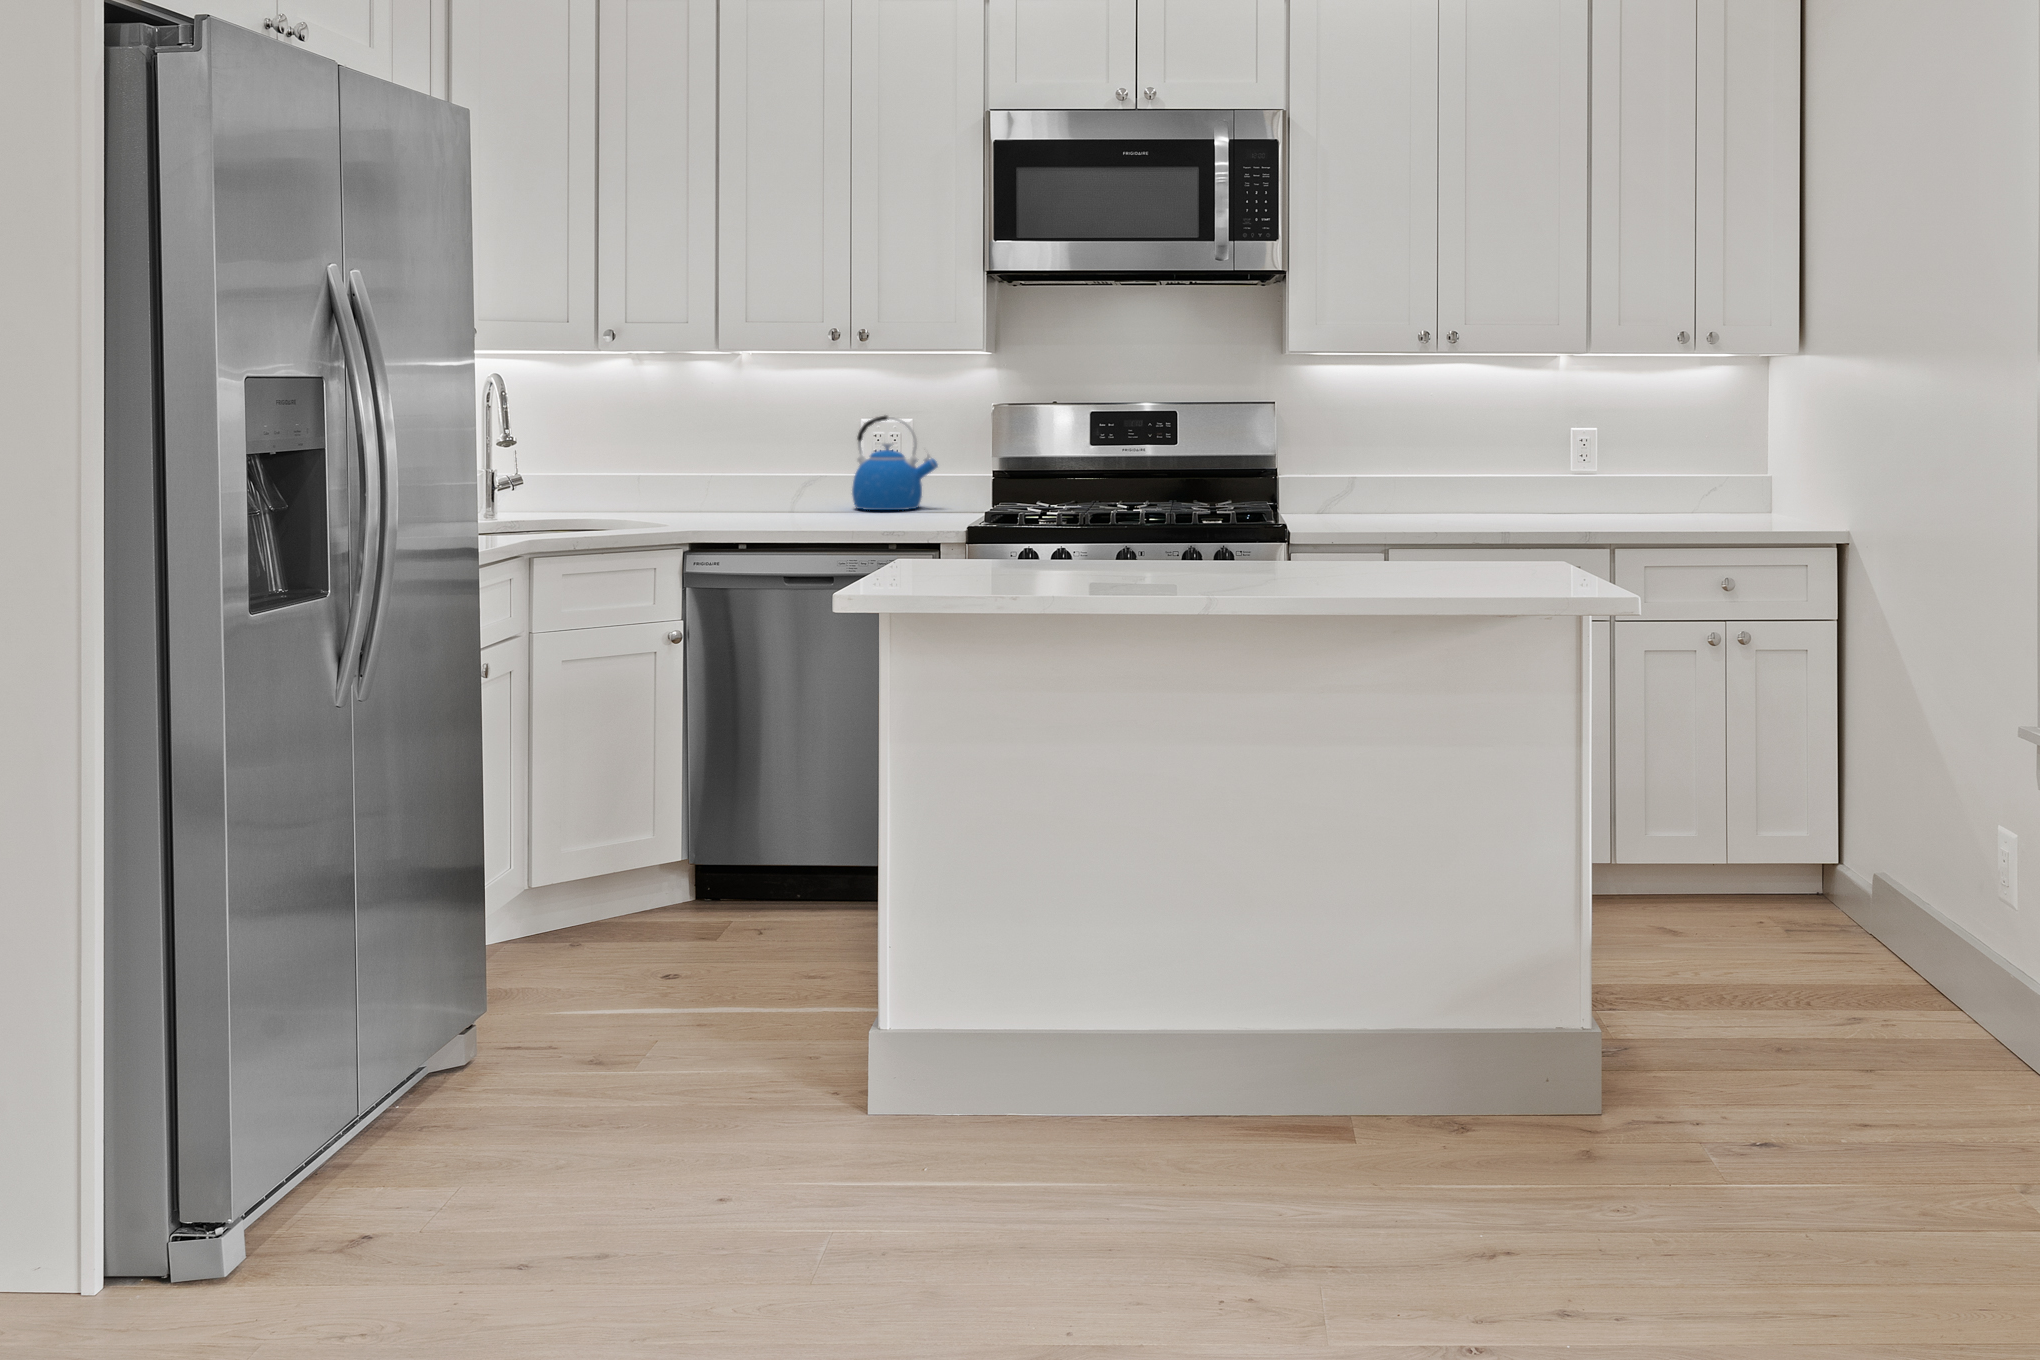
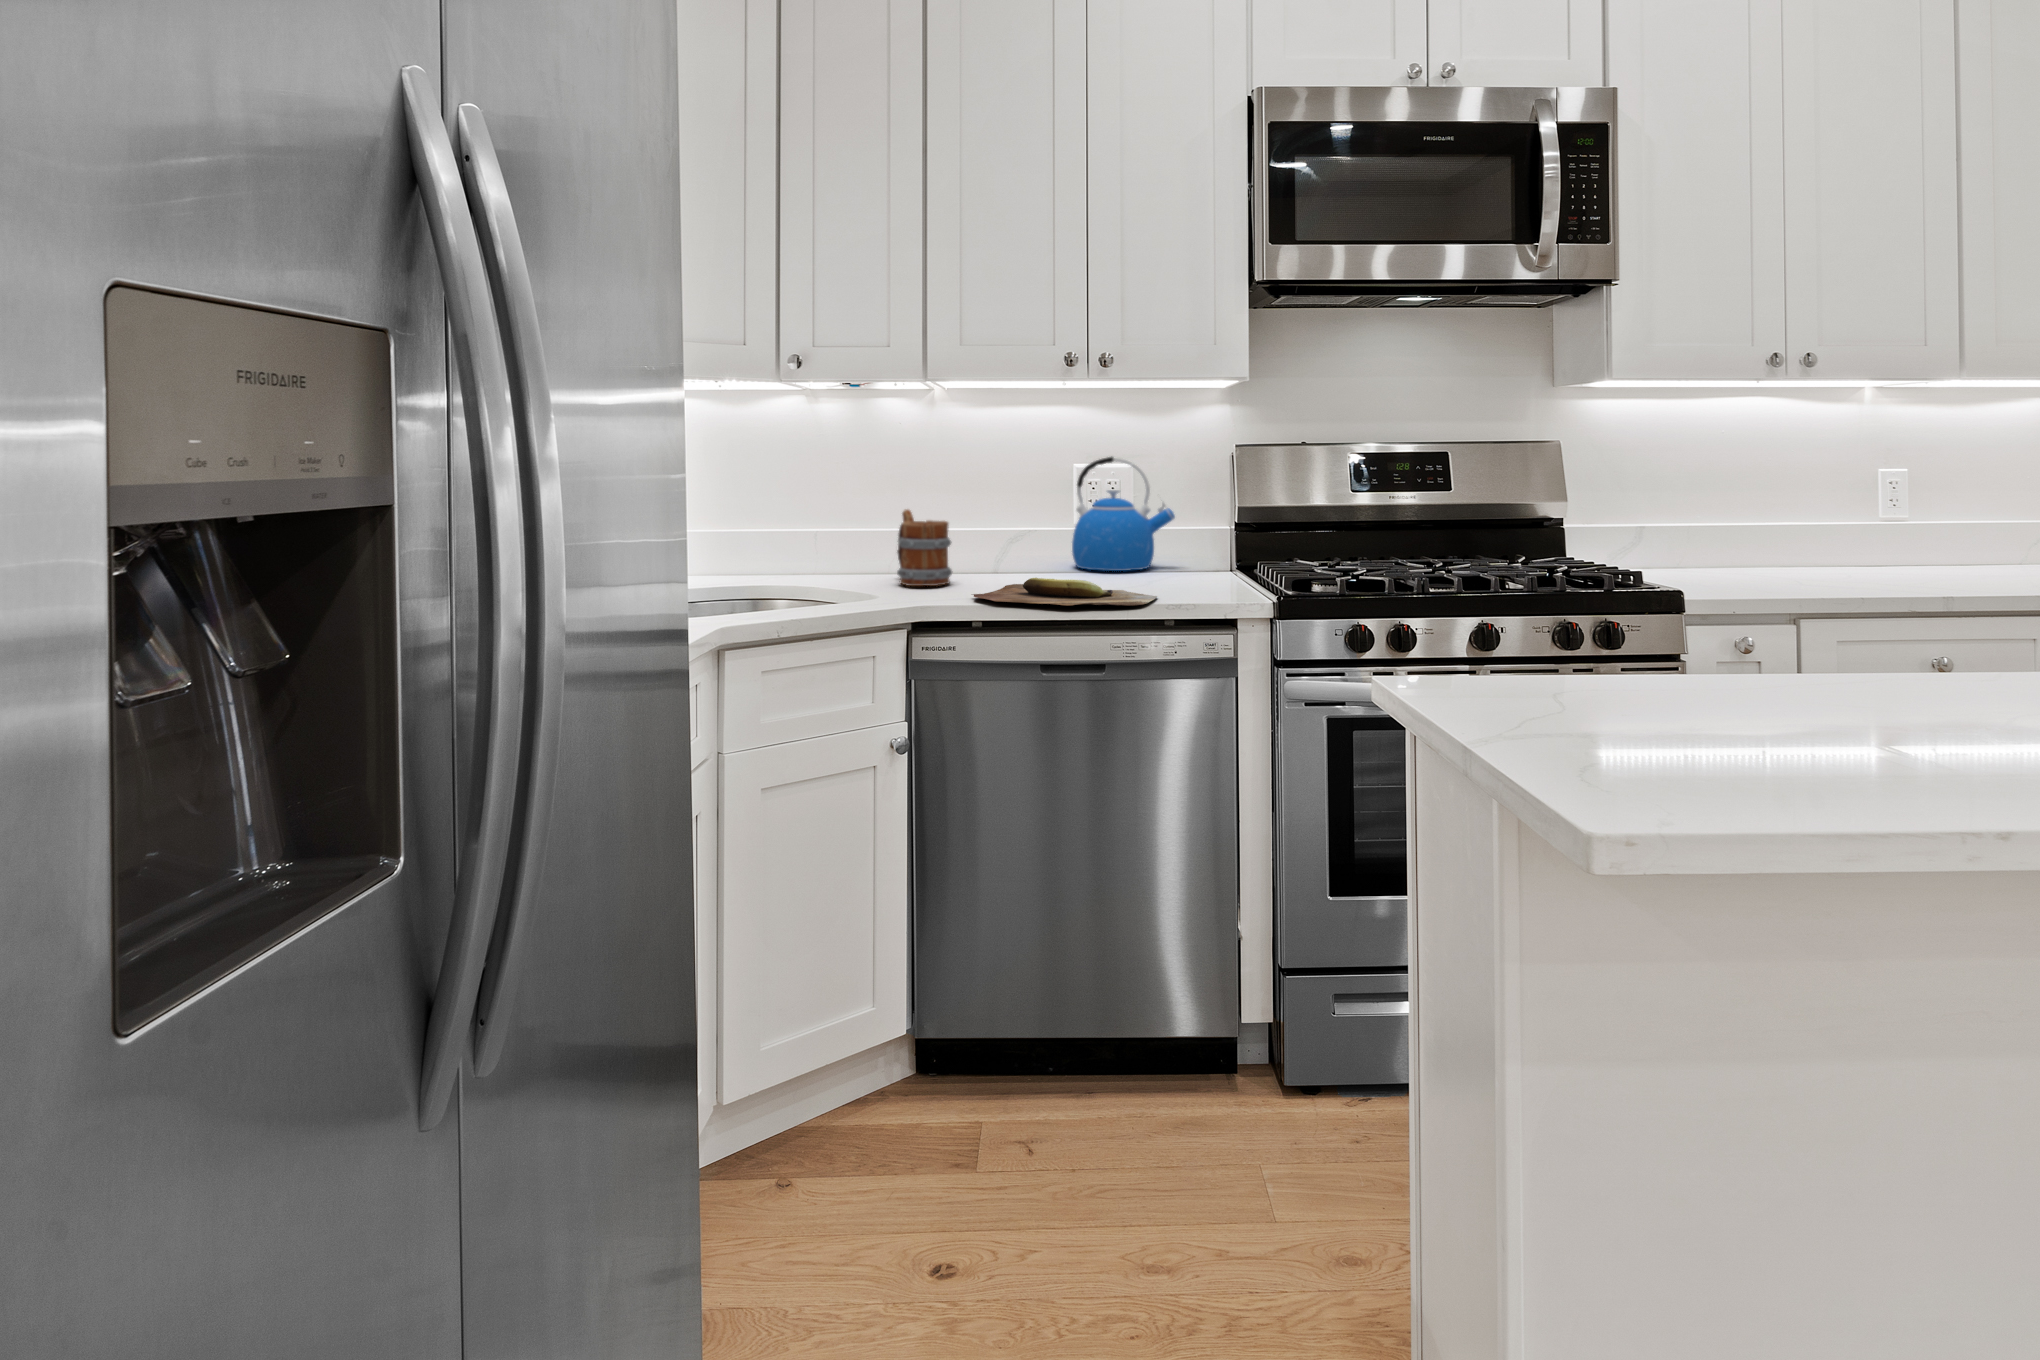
mug: none [693,458,739,519] -> present [897,509,952,586]
cutting board: none [741,511,890,530] -> present [973,578,1157,606]

